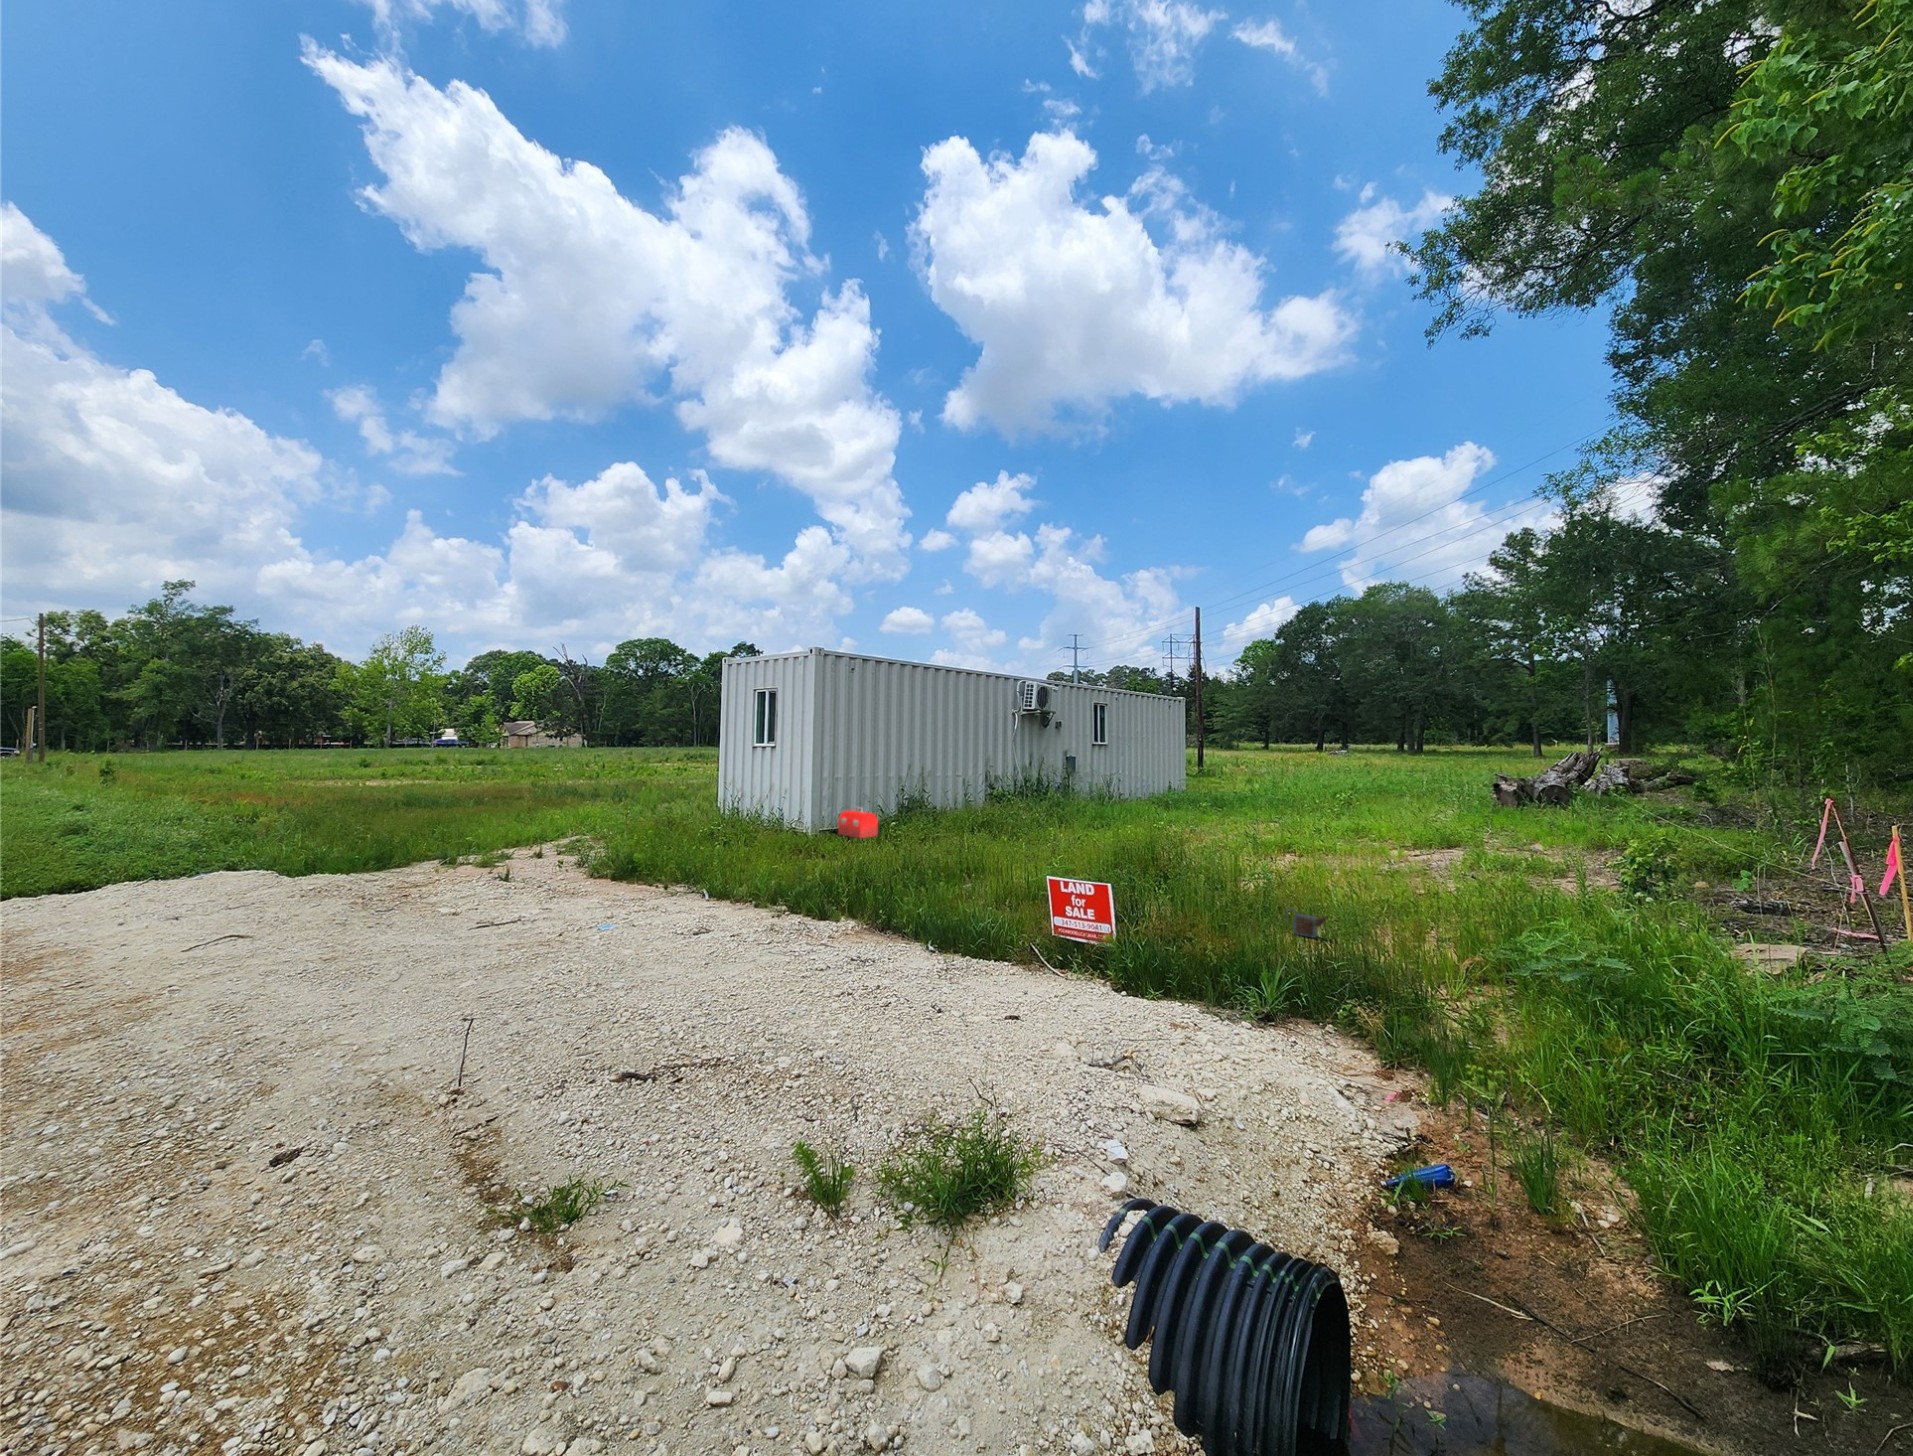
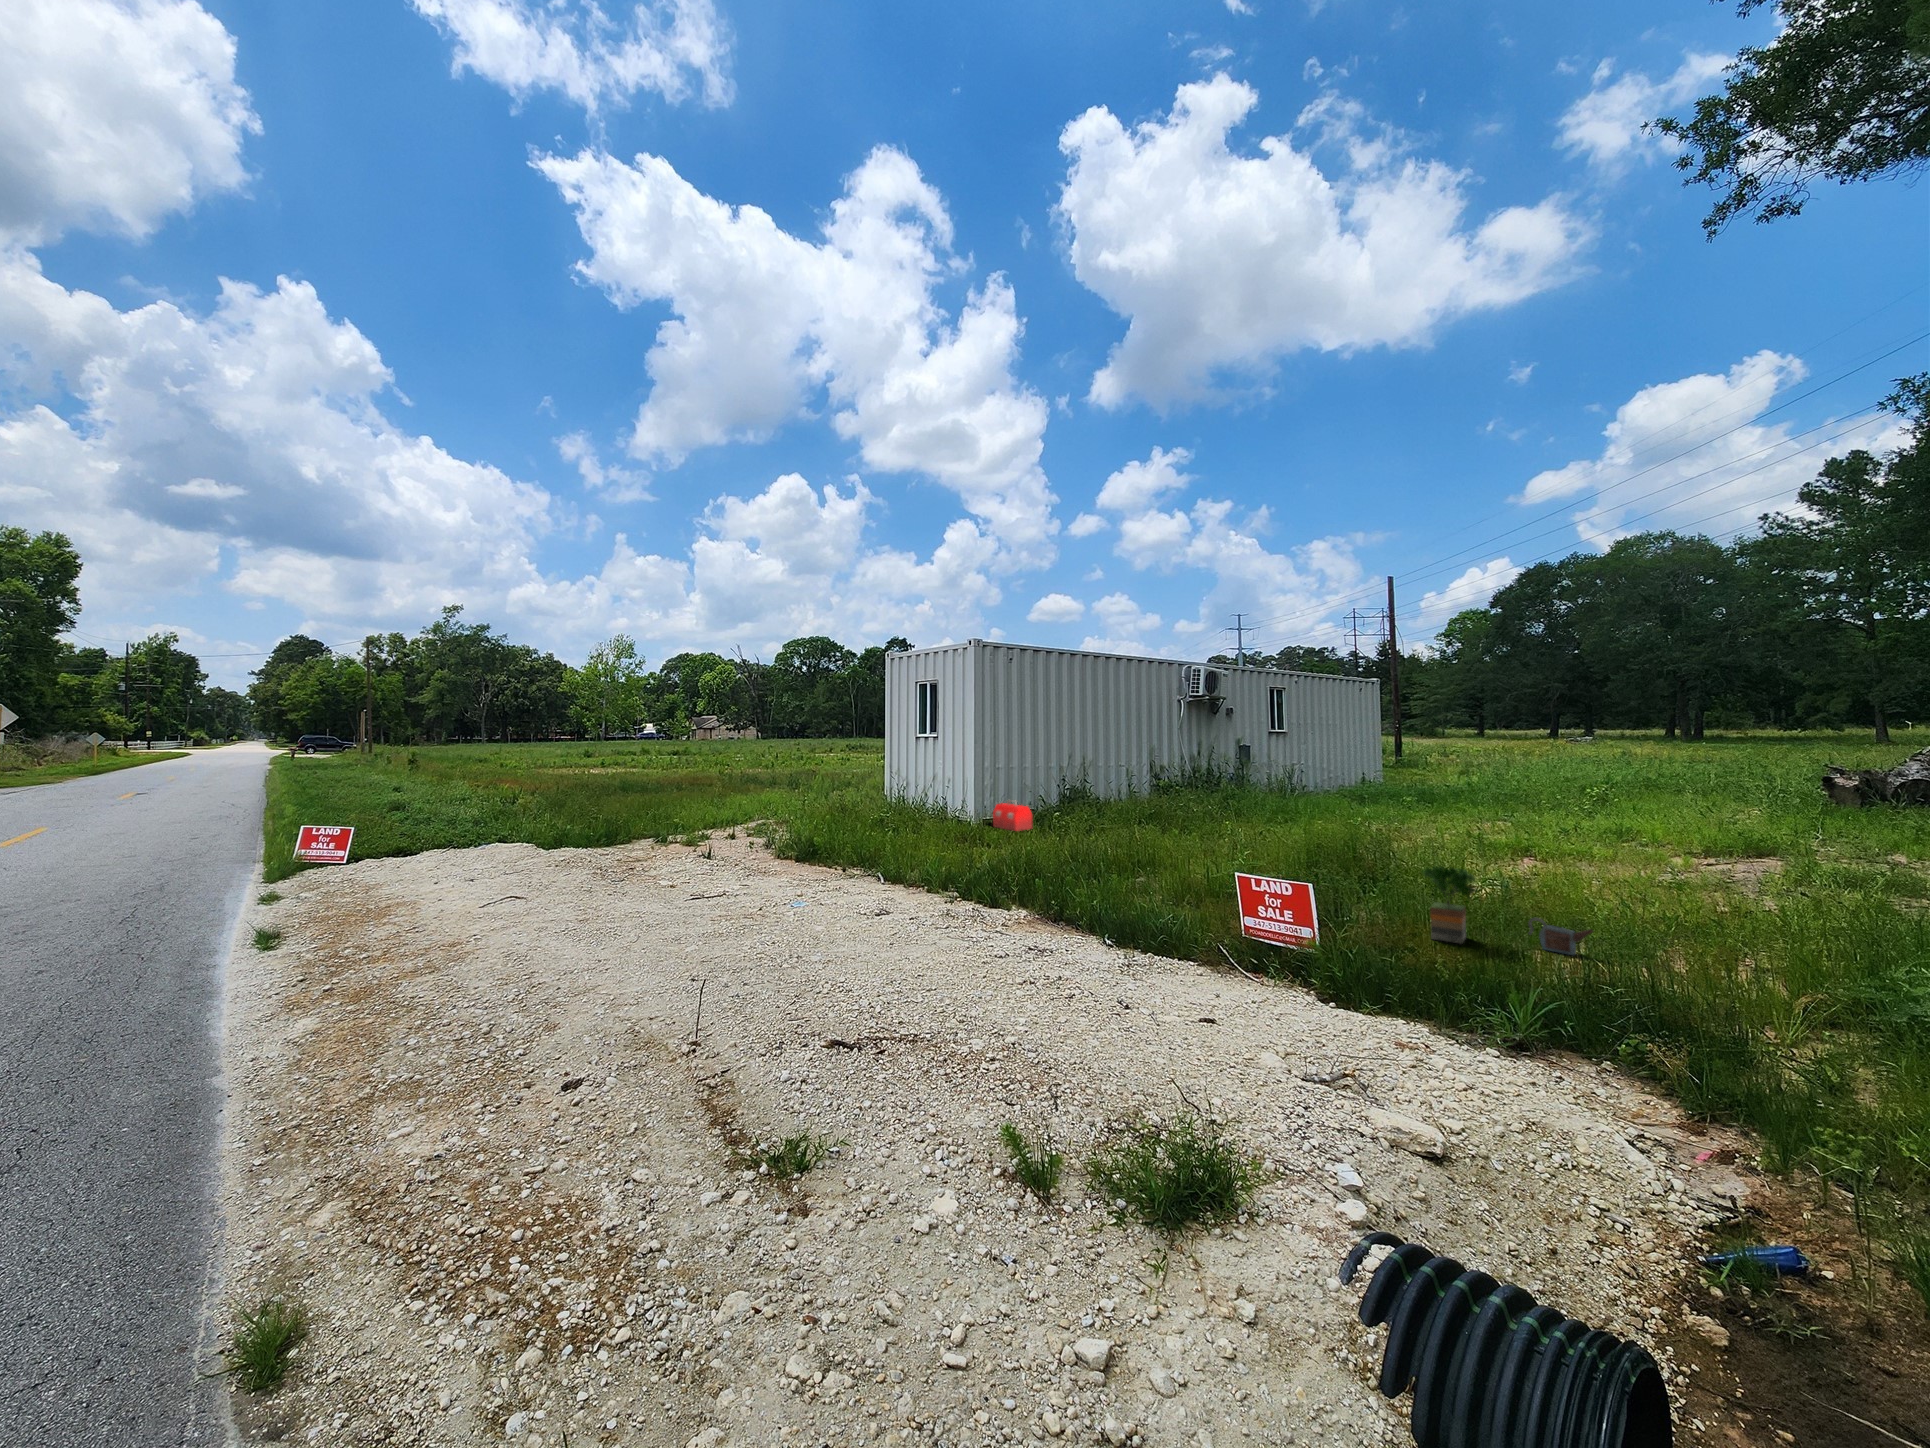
potted tree: none [1206,864,1250,933] -> present [1423,866,1477,944]

